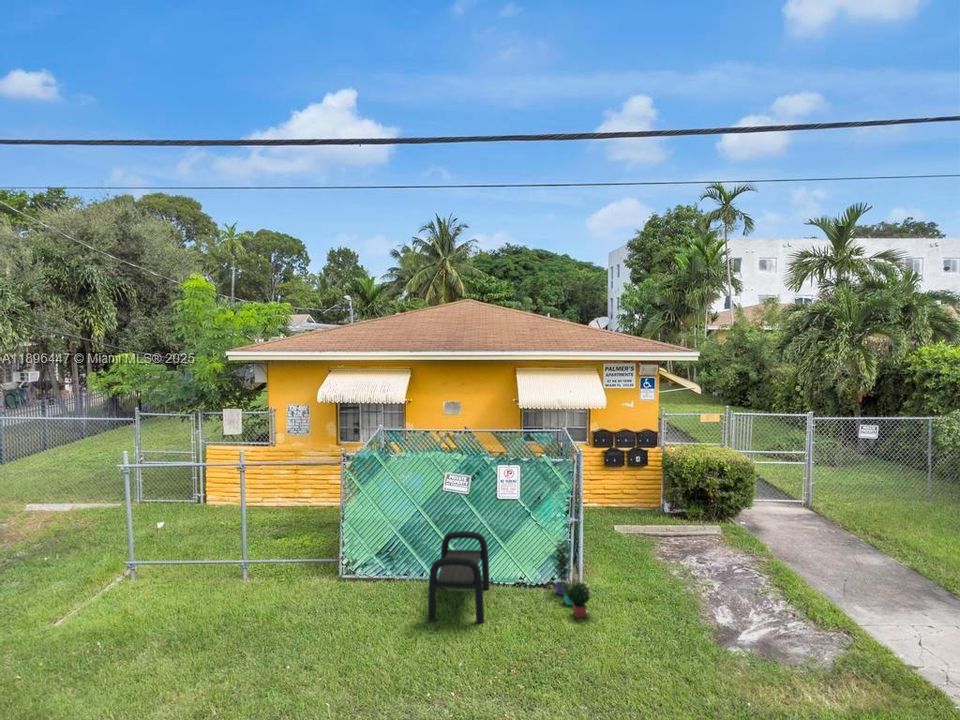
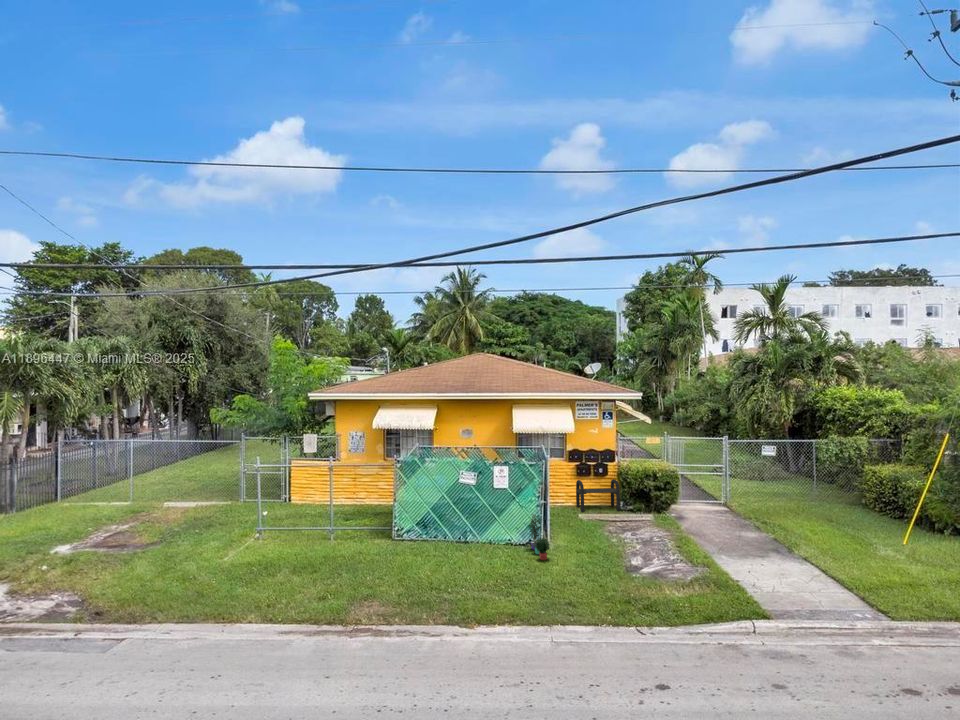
bench: present [428,531,490,623] -> present [576,479,620,512]

